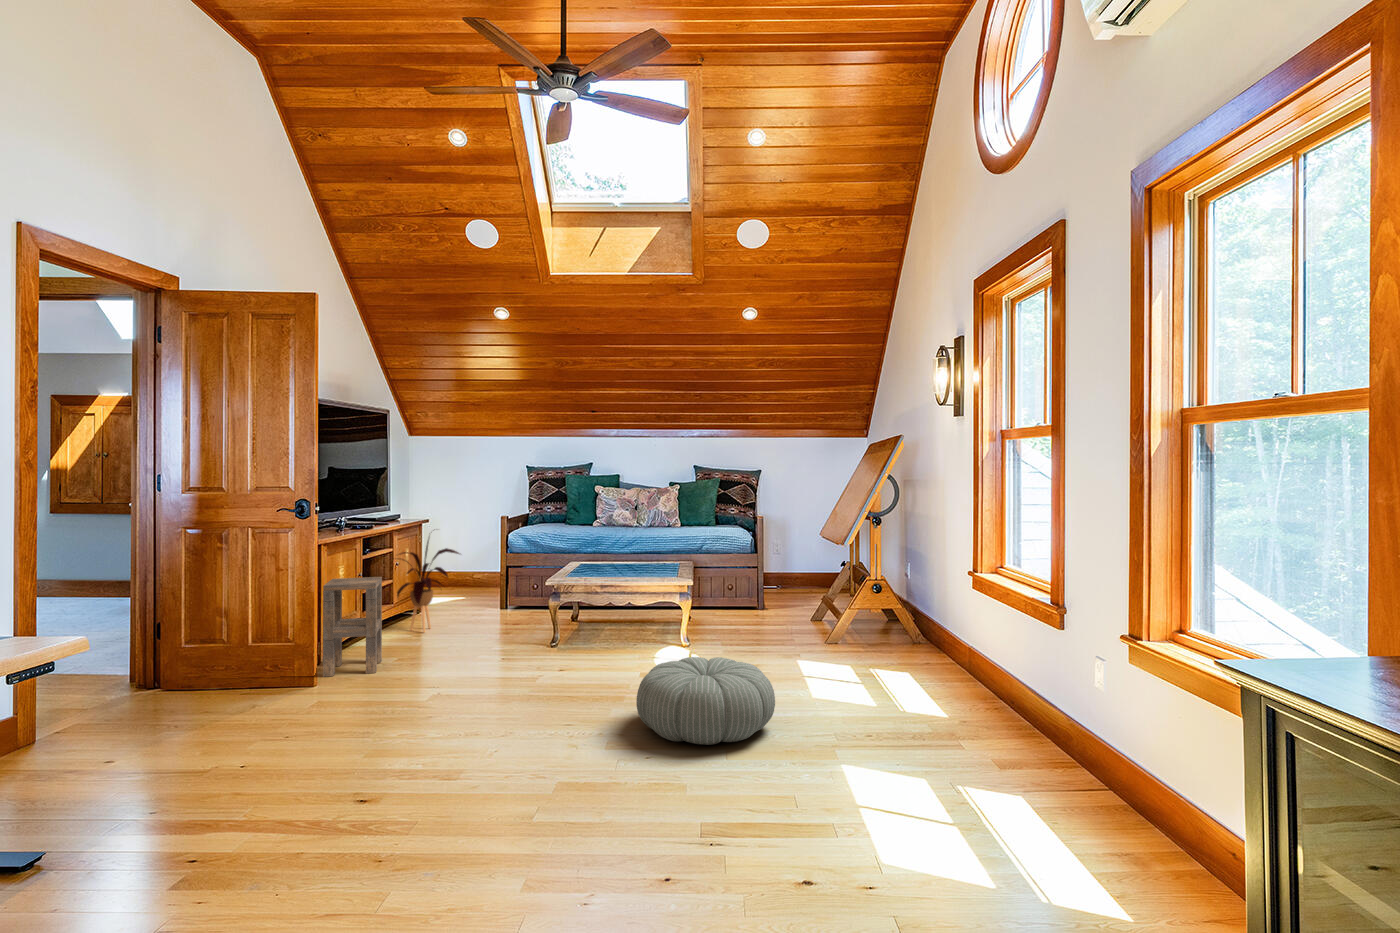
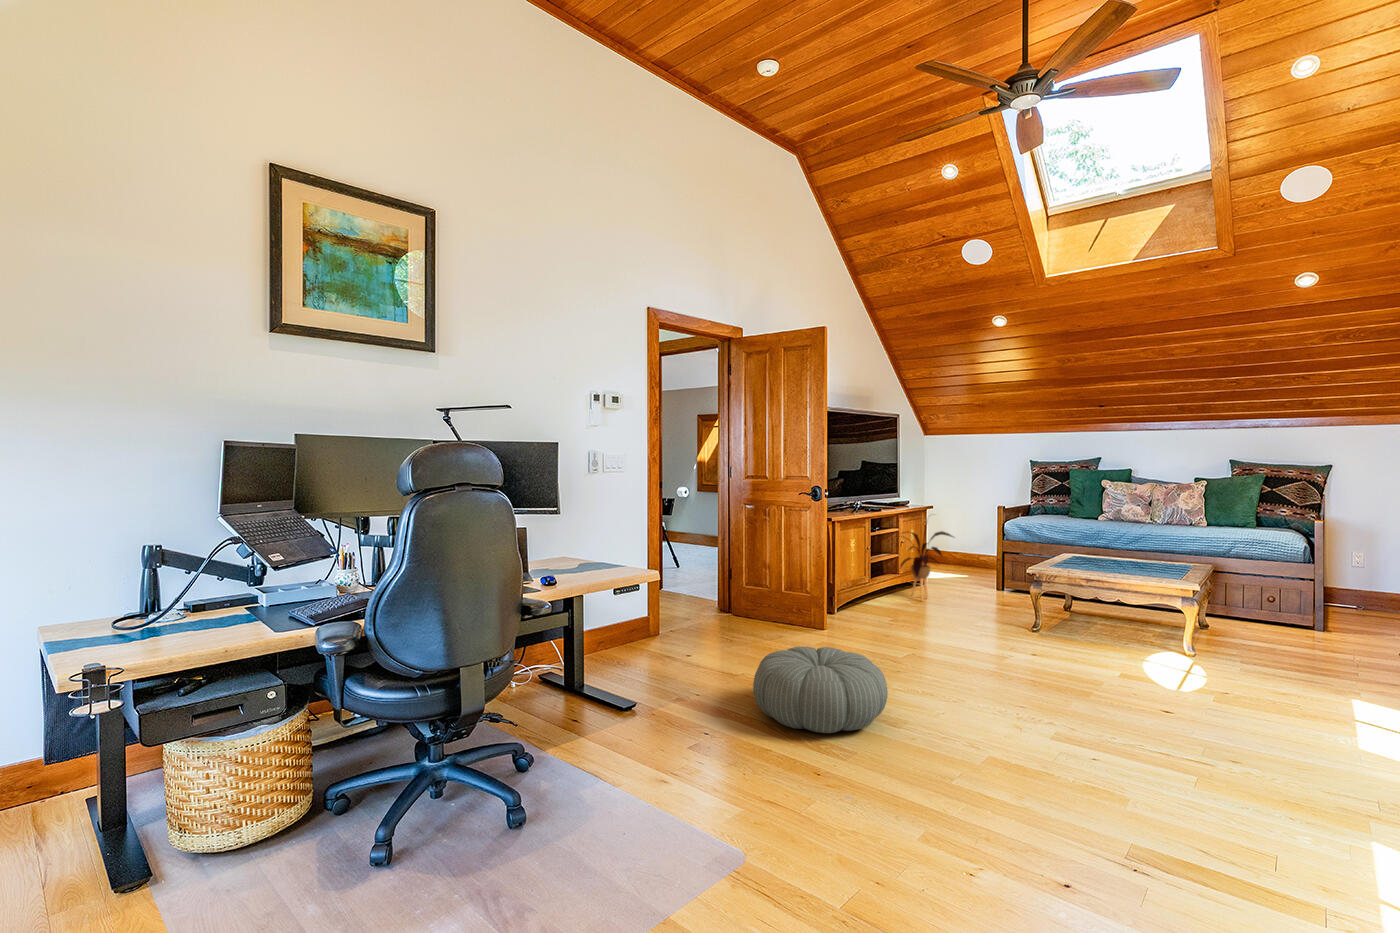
side table: present [323,577,382,677] -> none [839,548,884,626]
pouf: present [636,657,775,745] -> present [753,647,888,733]

